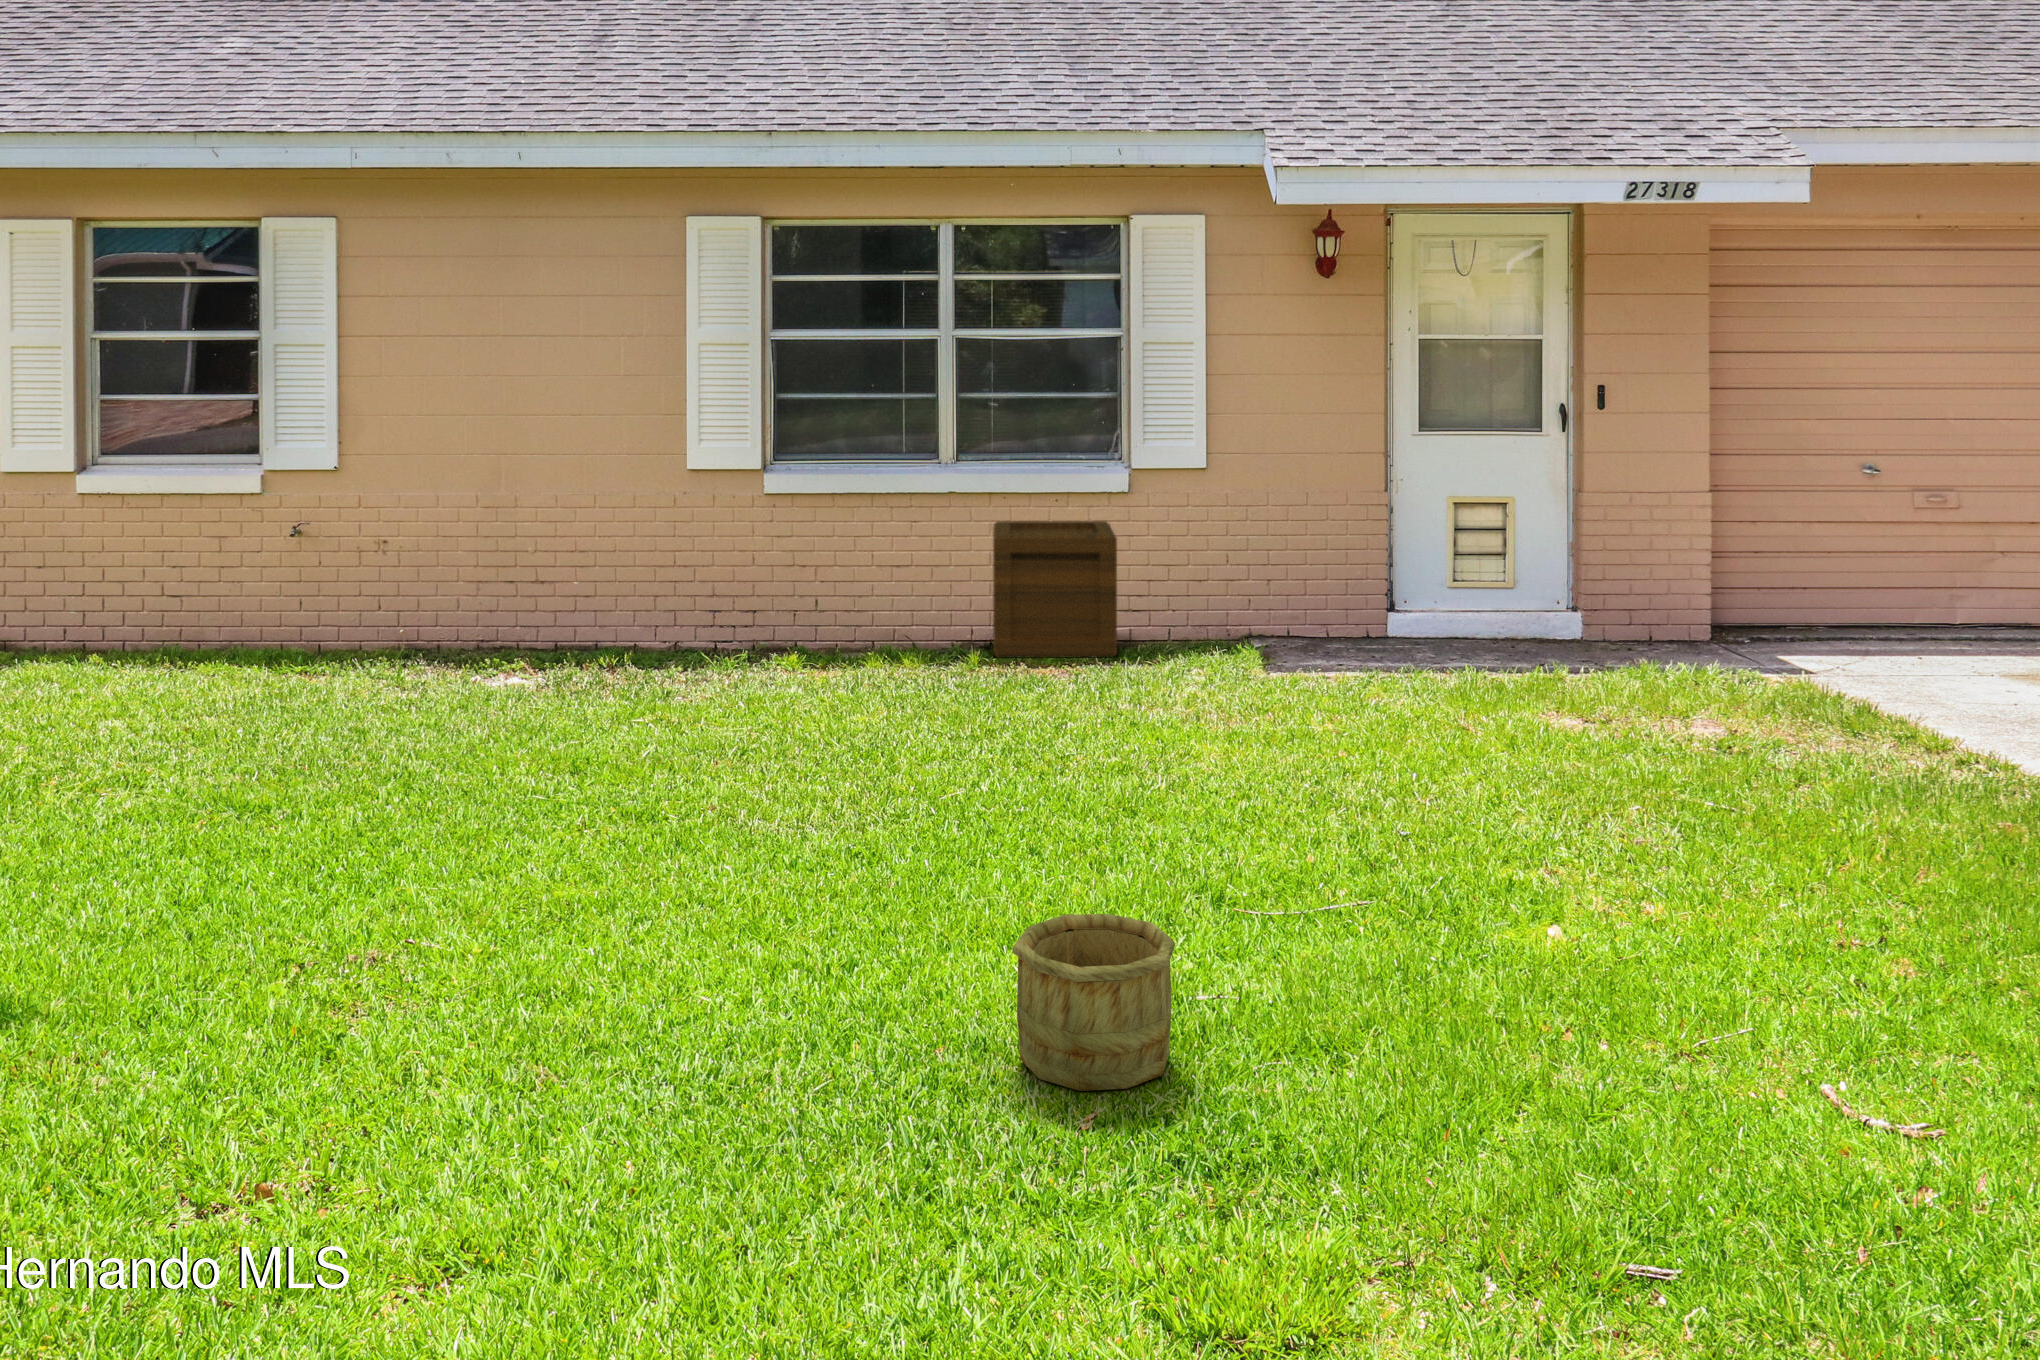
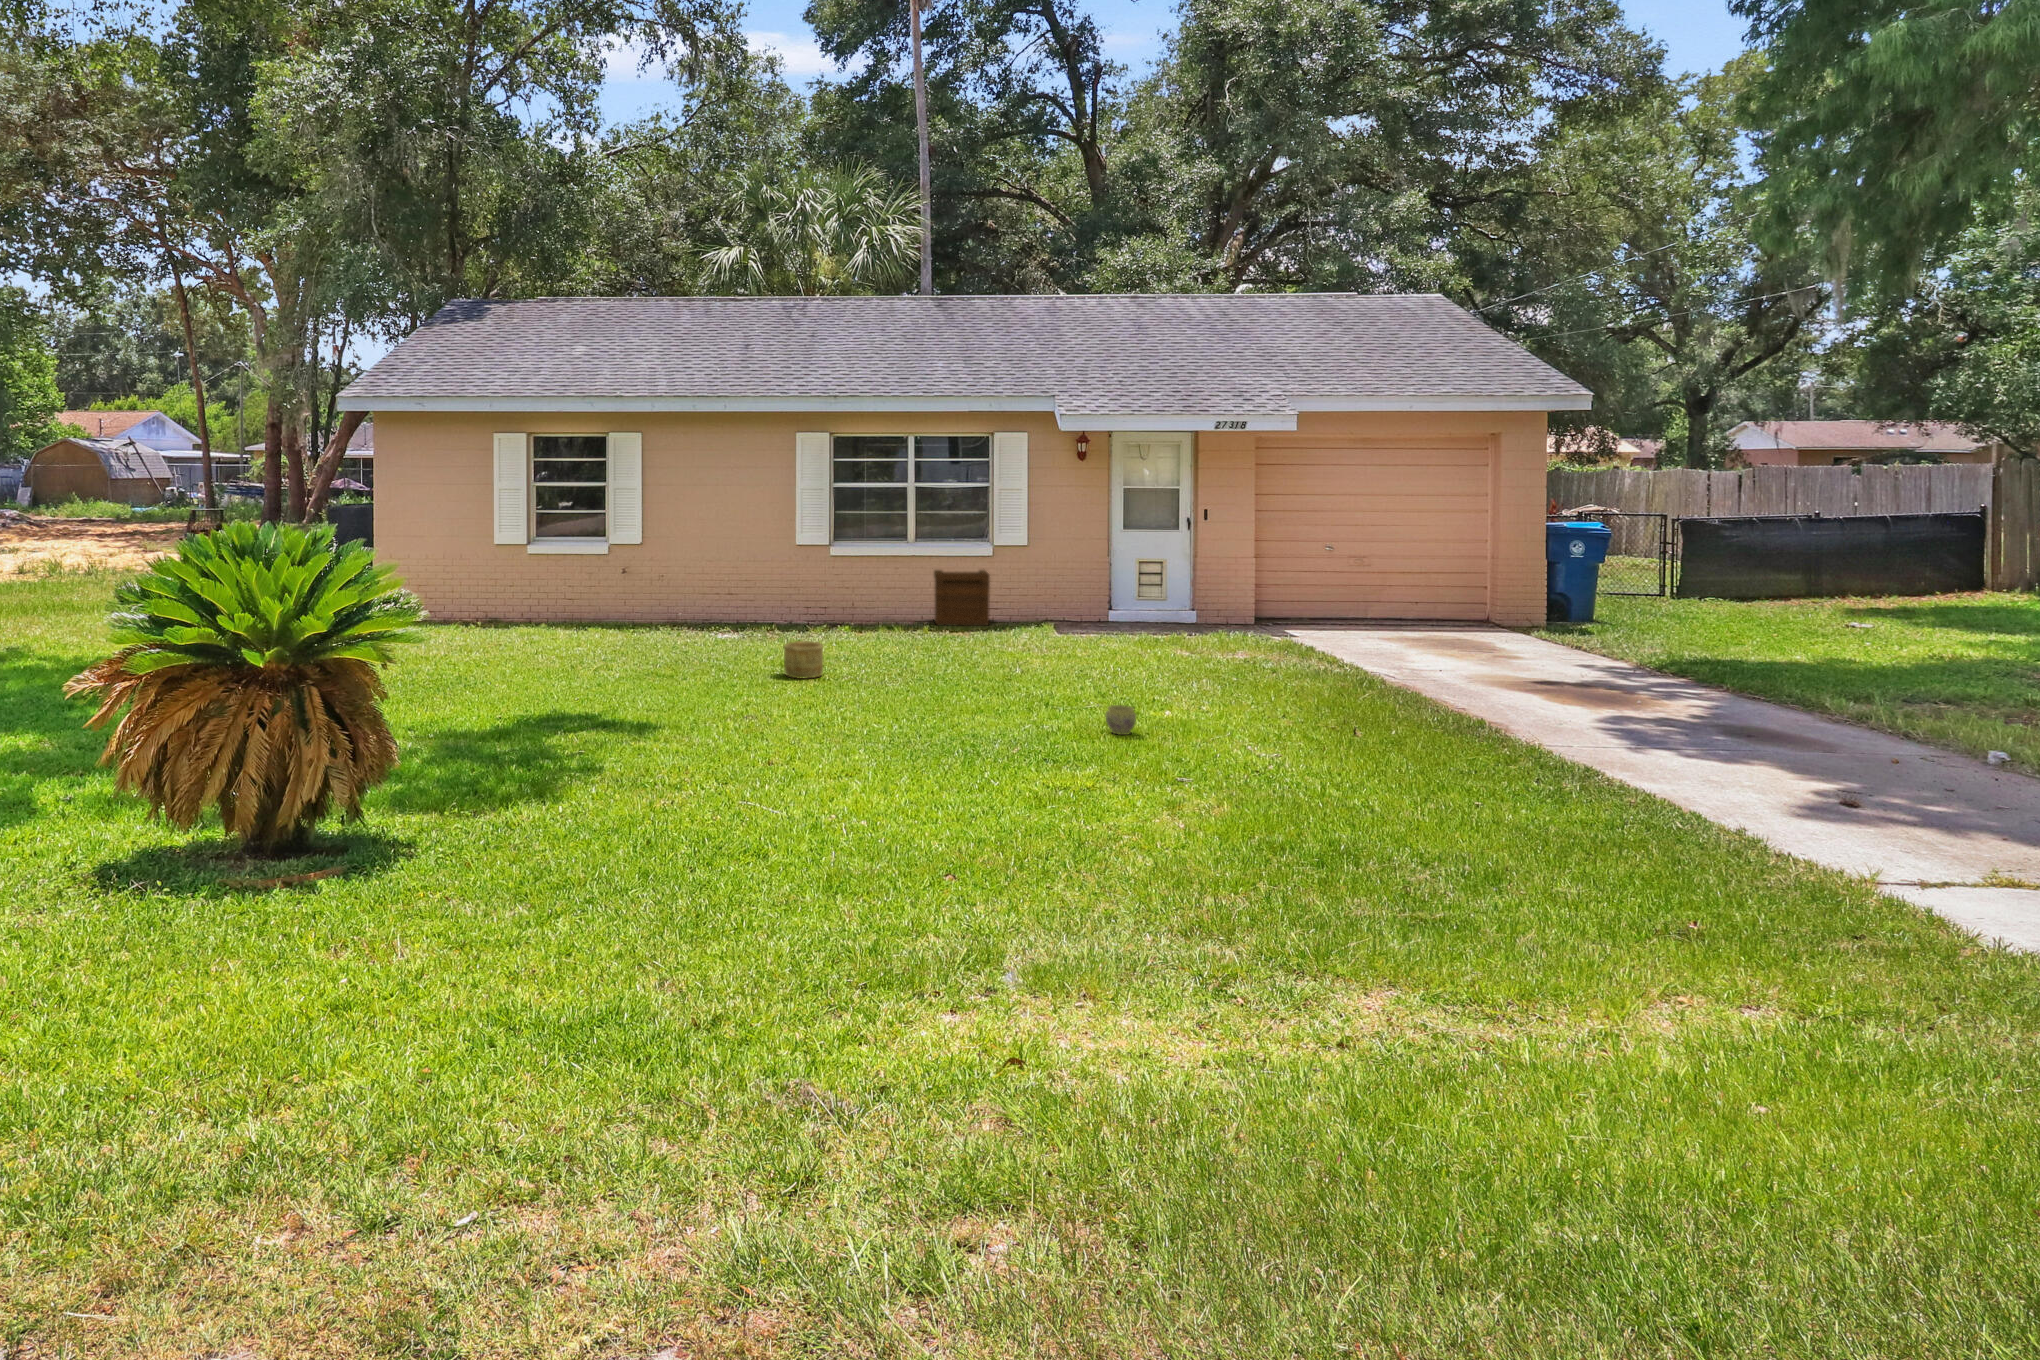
wooden bucket: present [1012,914,1175,1091] -> present [784,641,823,679]
planter: none [1387,1062,1496,1185] -> present [1105,705,1136,735]

